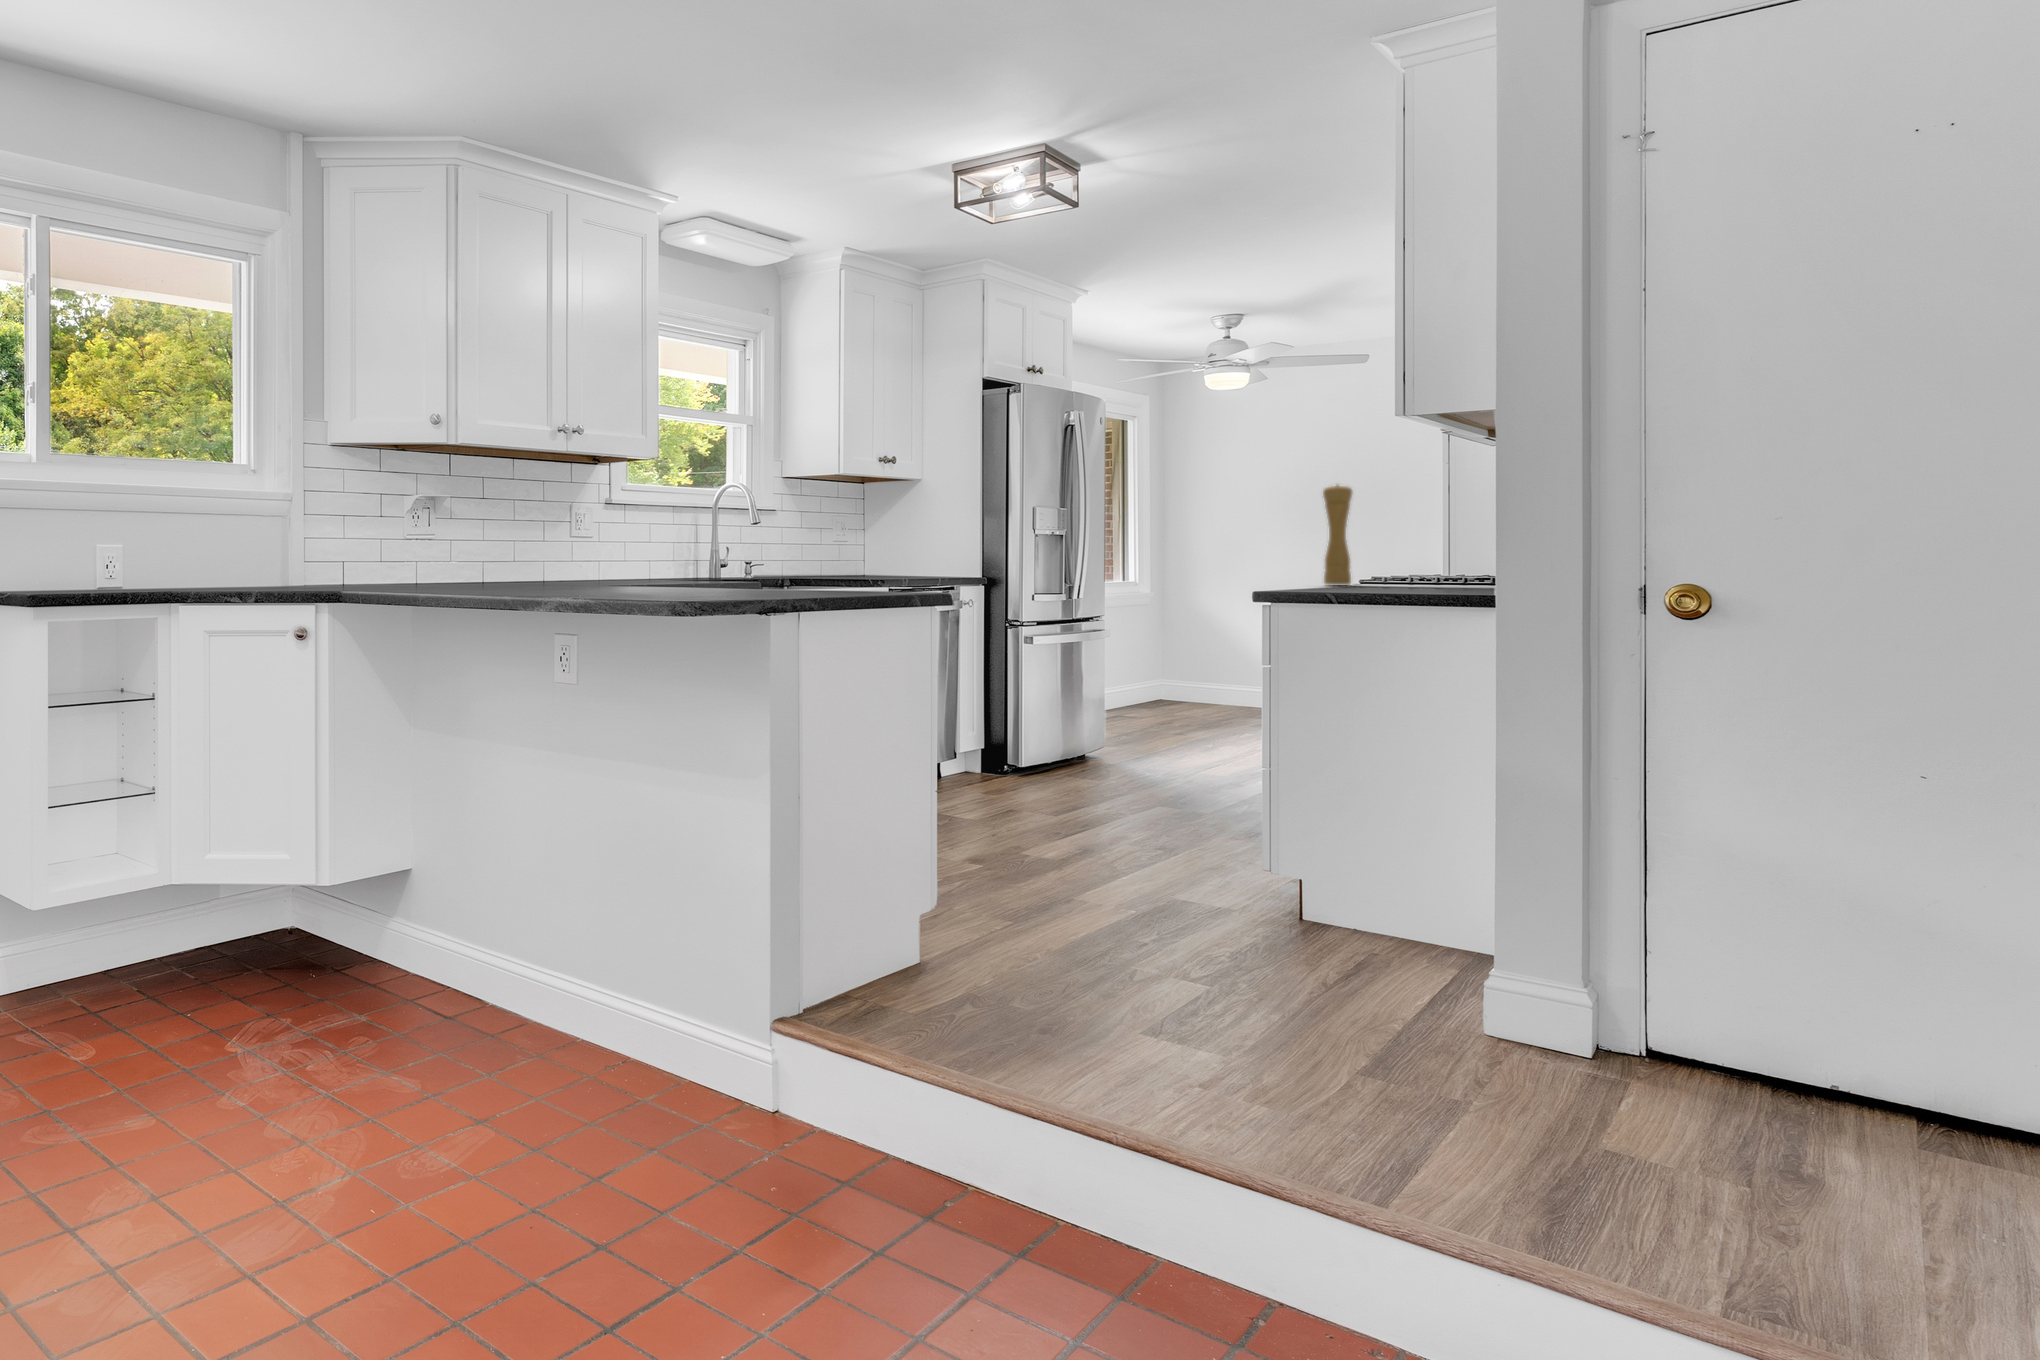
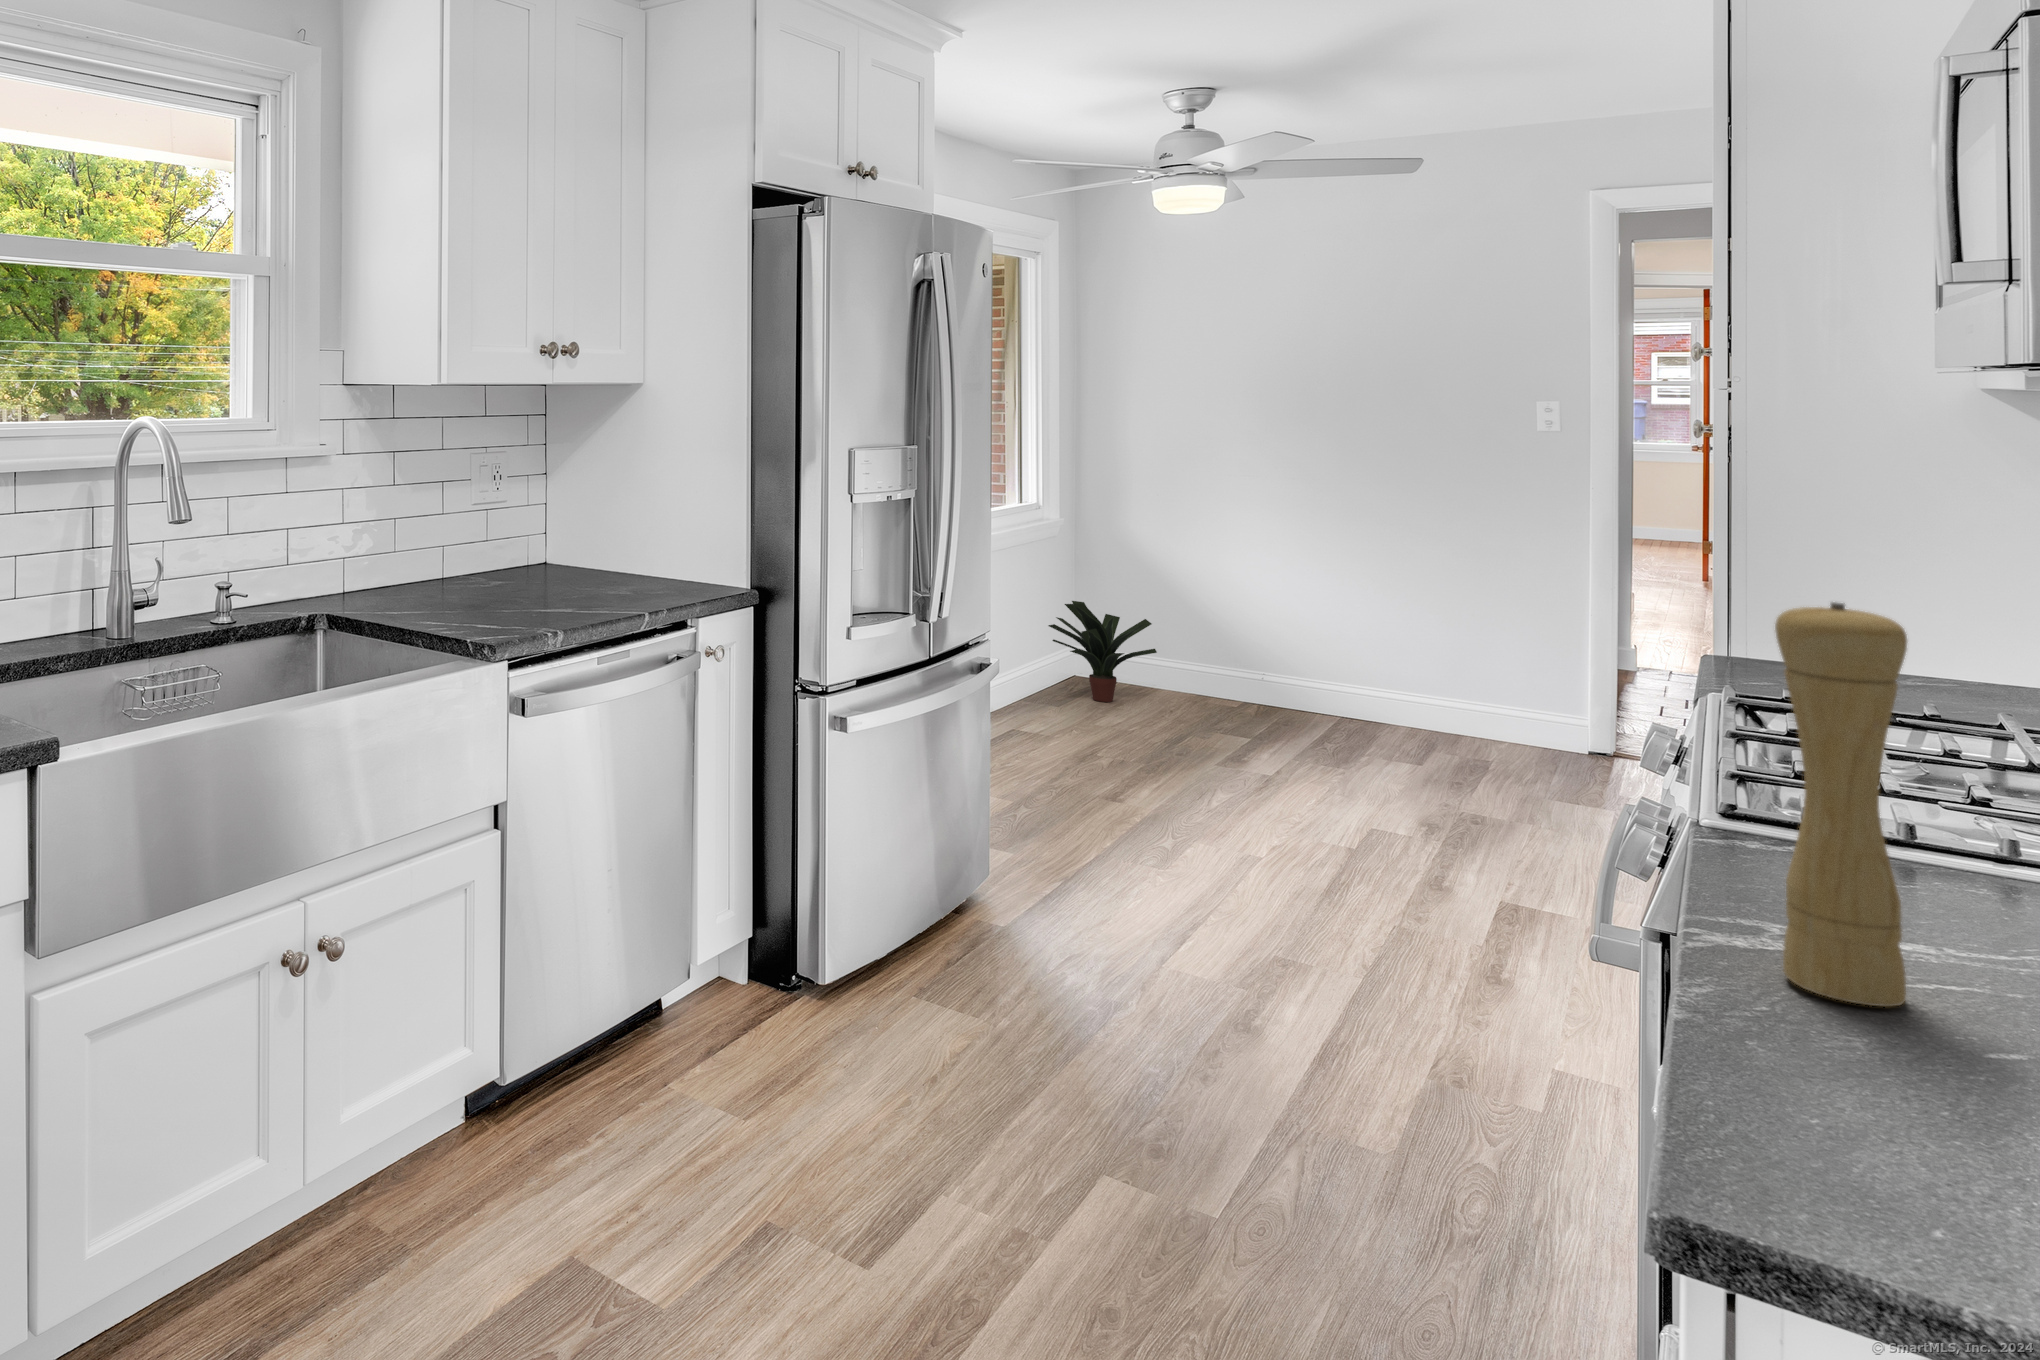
potted plant: none [1143,636,1216,701] -> present [1048,601,1157,702]

